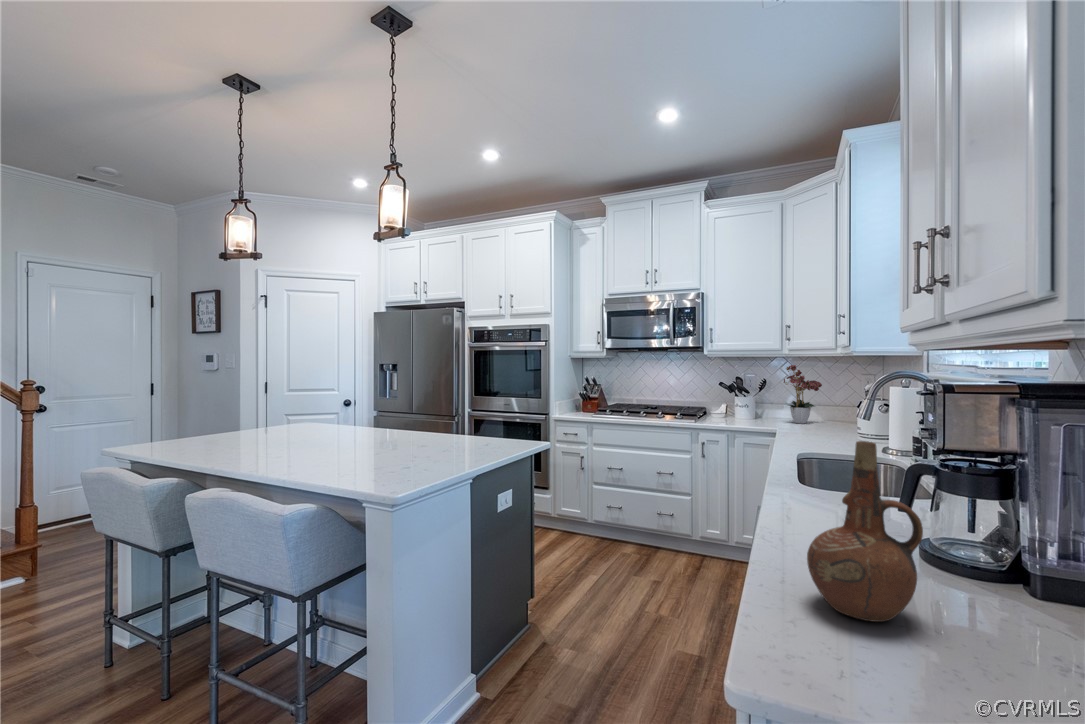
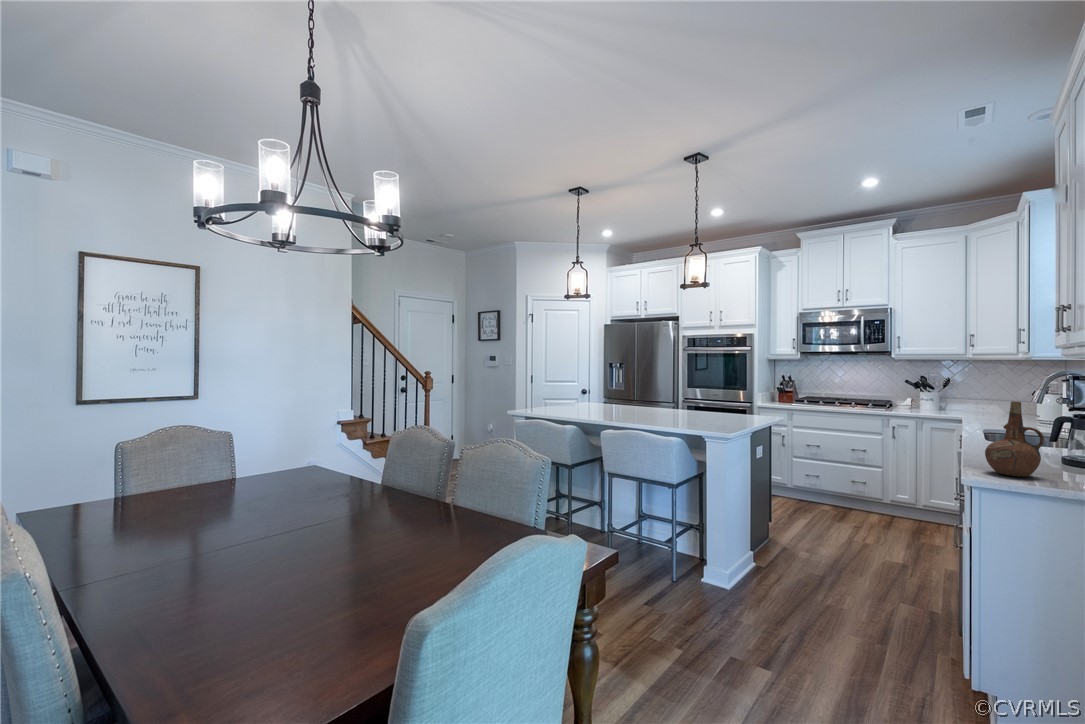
flower arrangement: present [784,365,822,424] -> none [966,364,1009,414]

